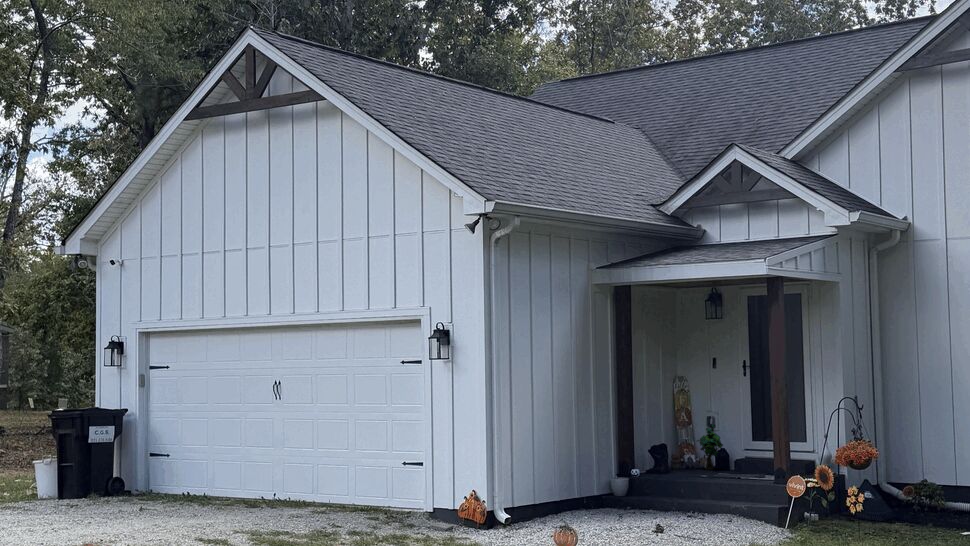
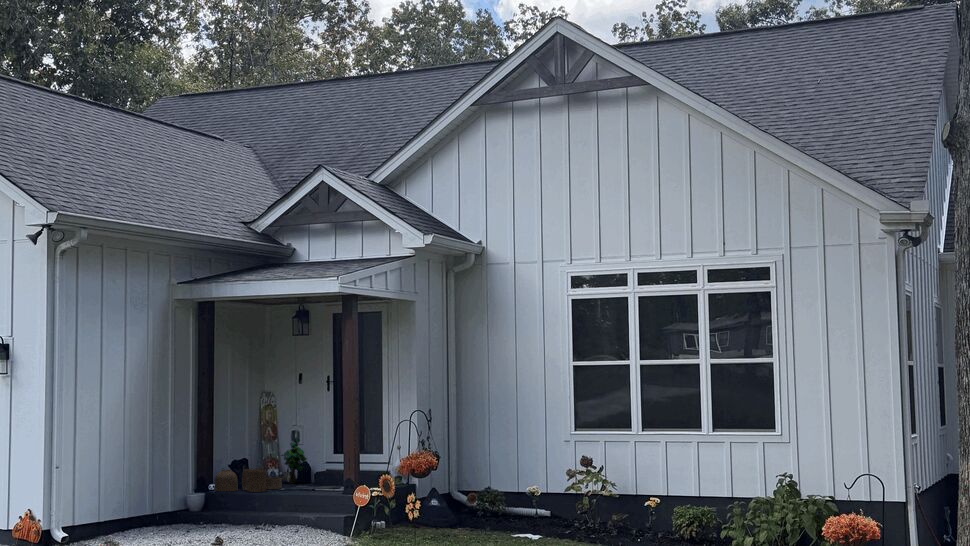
woven basket: none [636,452,703,478] -> present [214,466,282,492]

